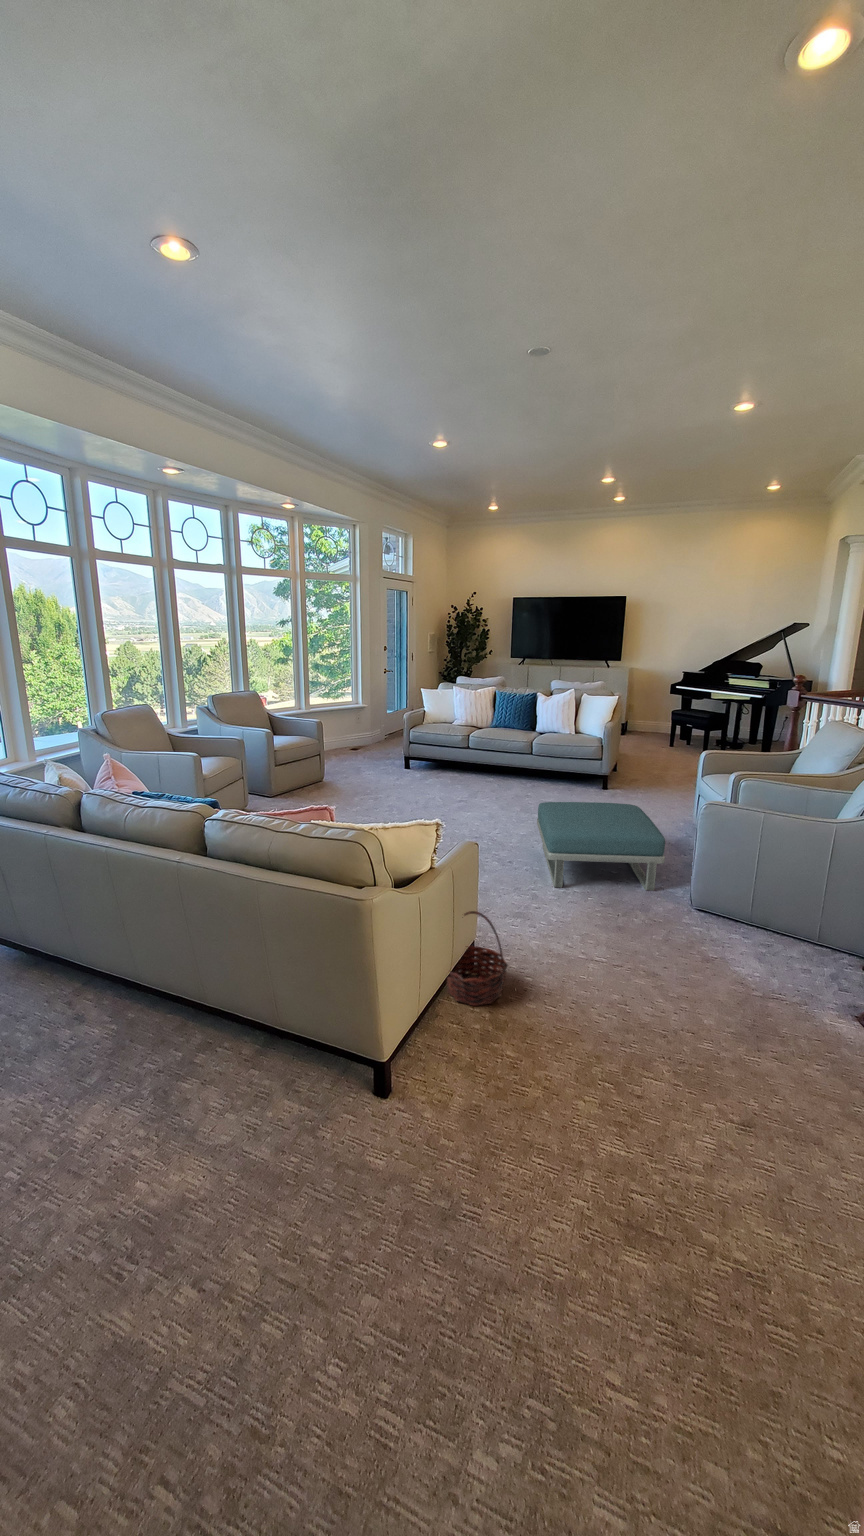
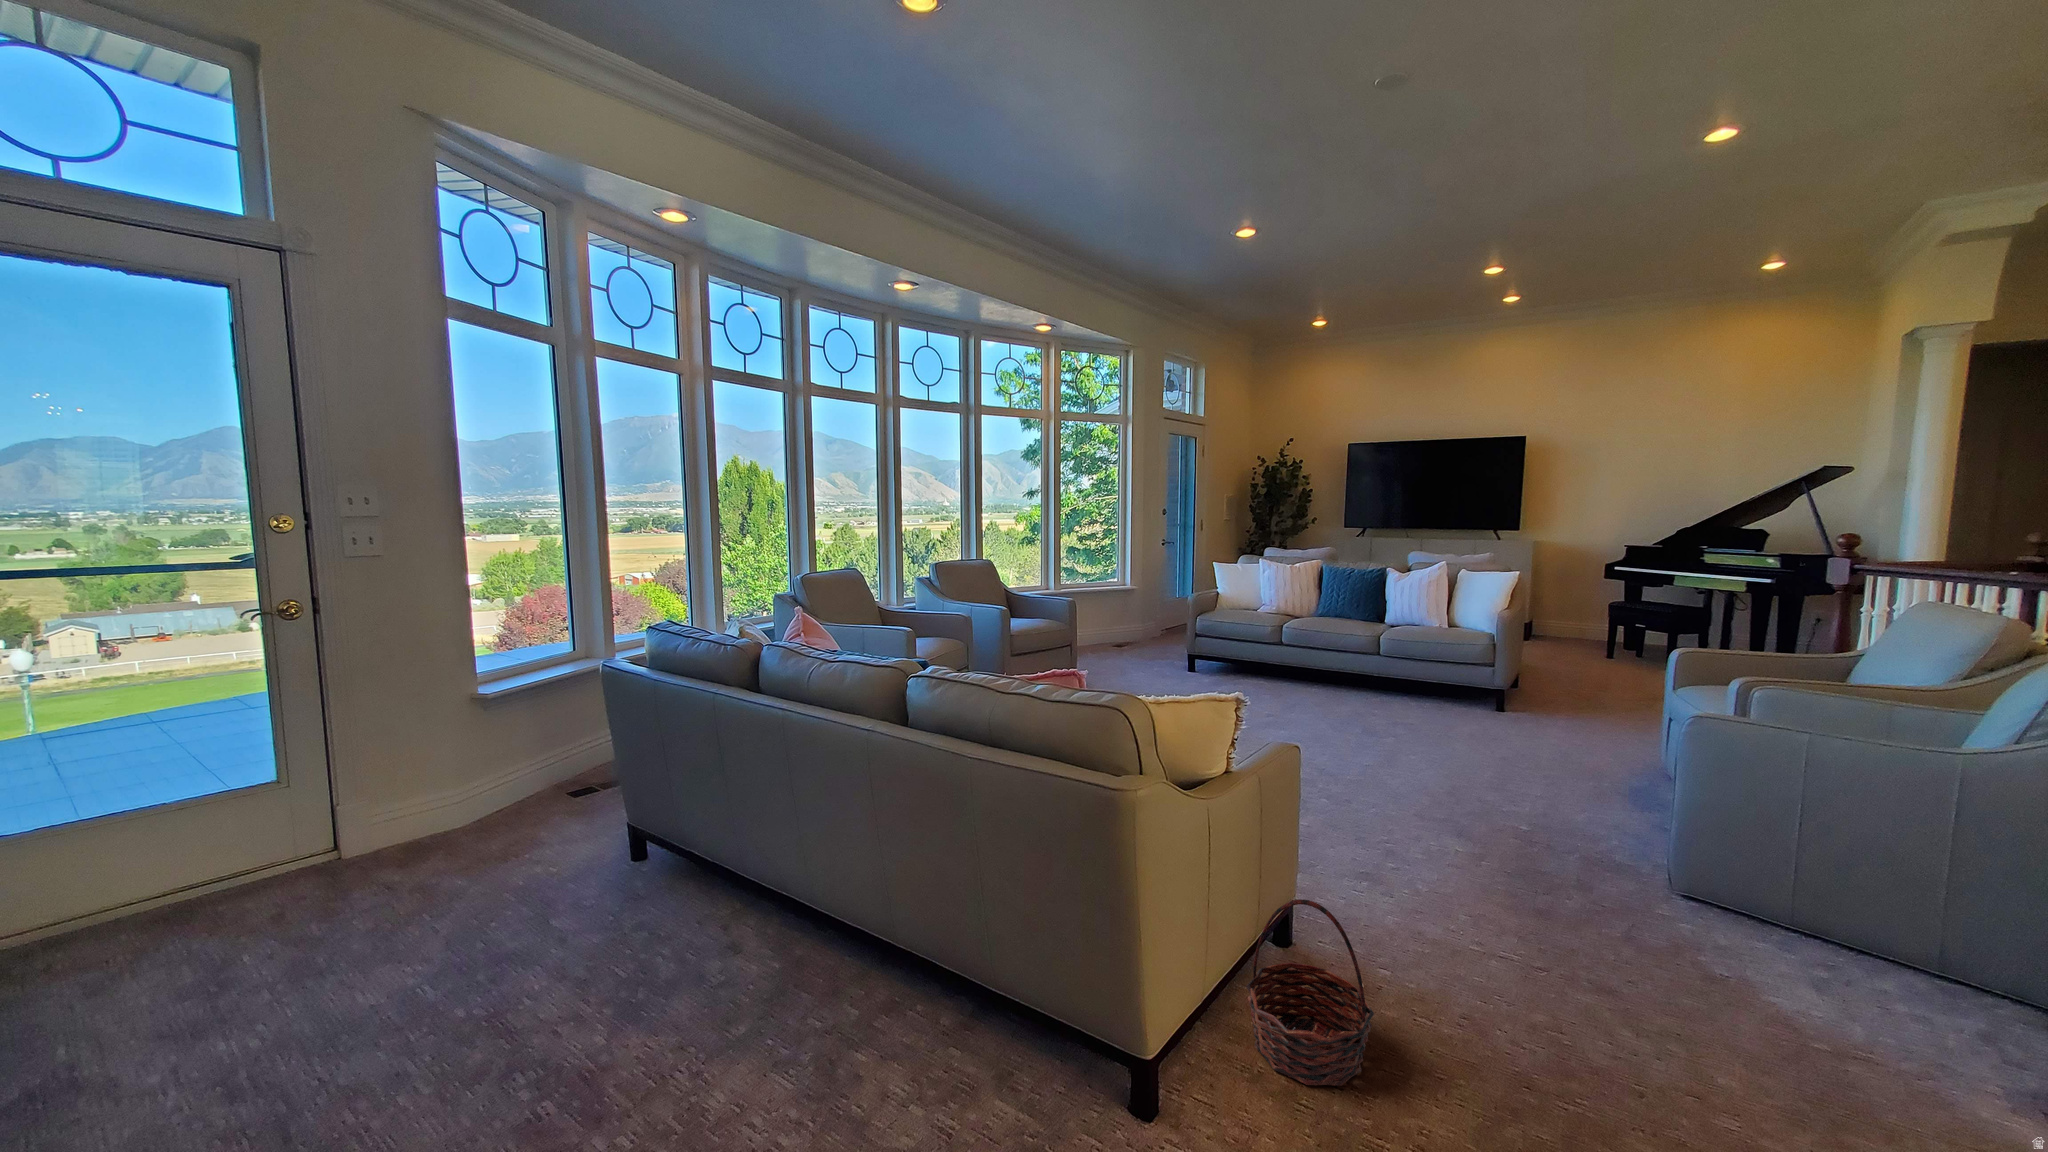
footstool: present [537,802,665,891] -> none [1400,724,1661,894]

